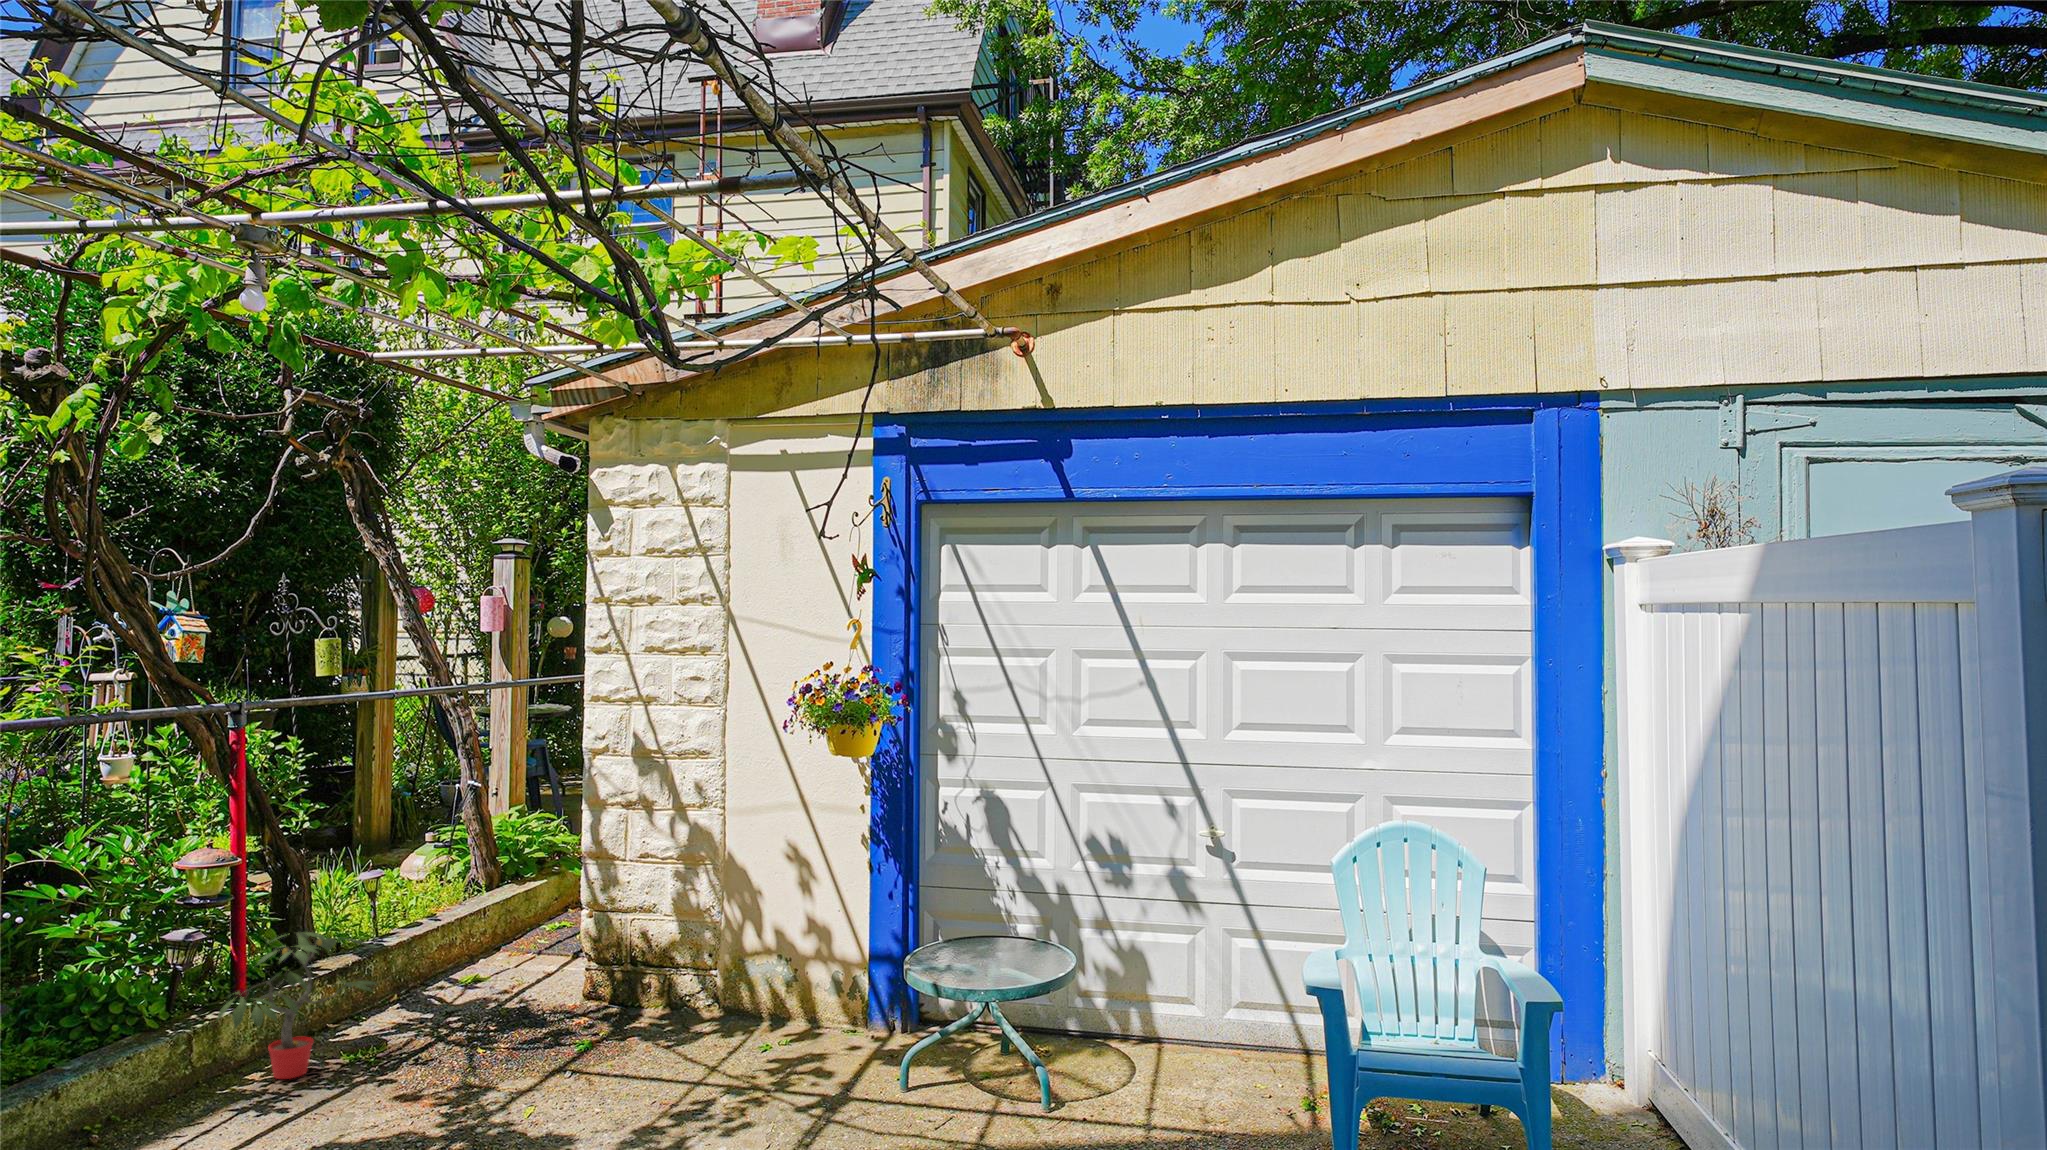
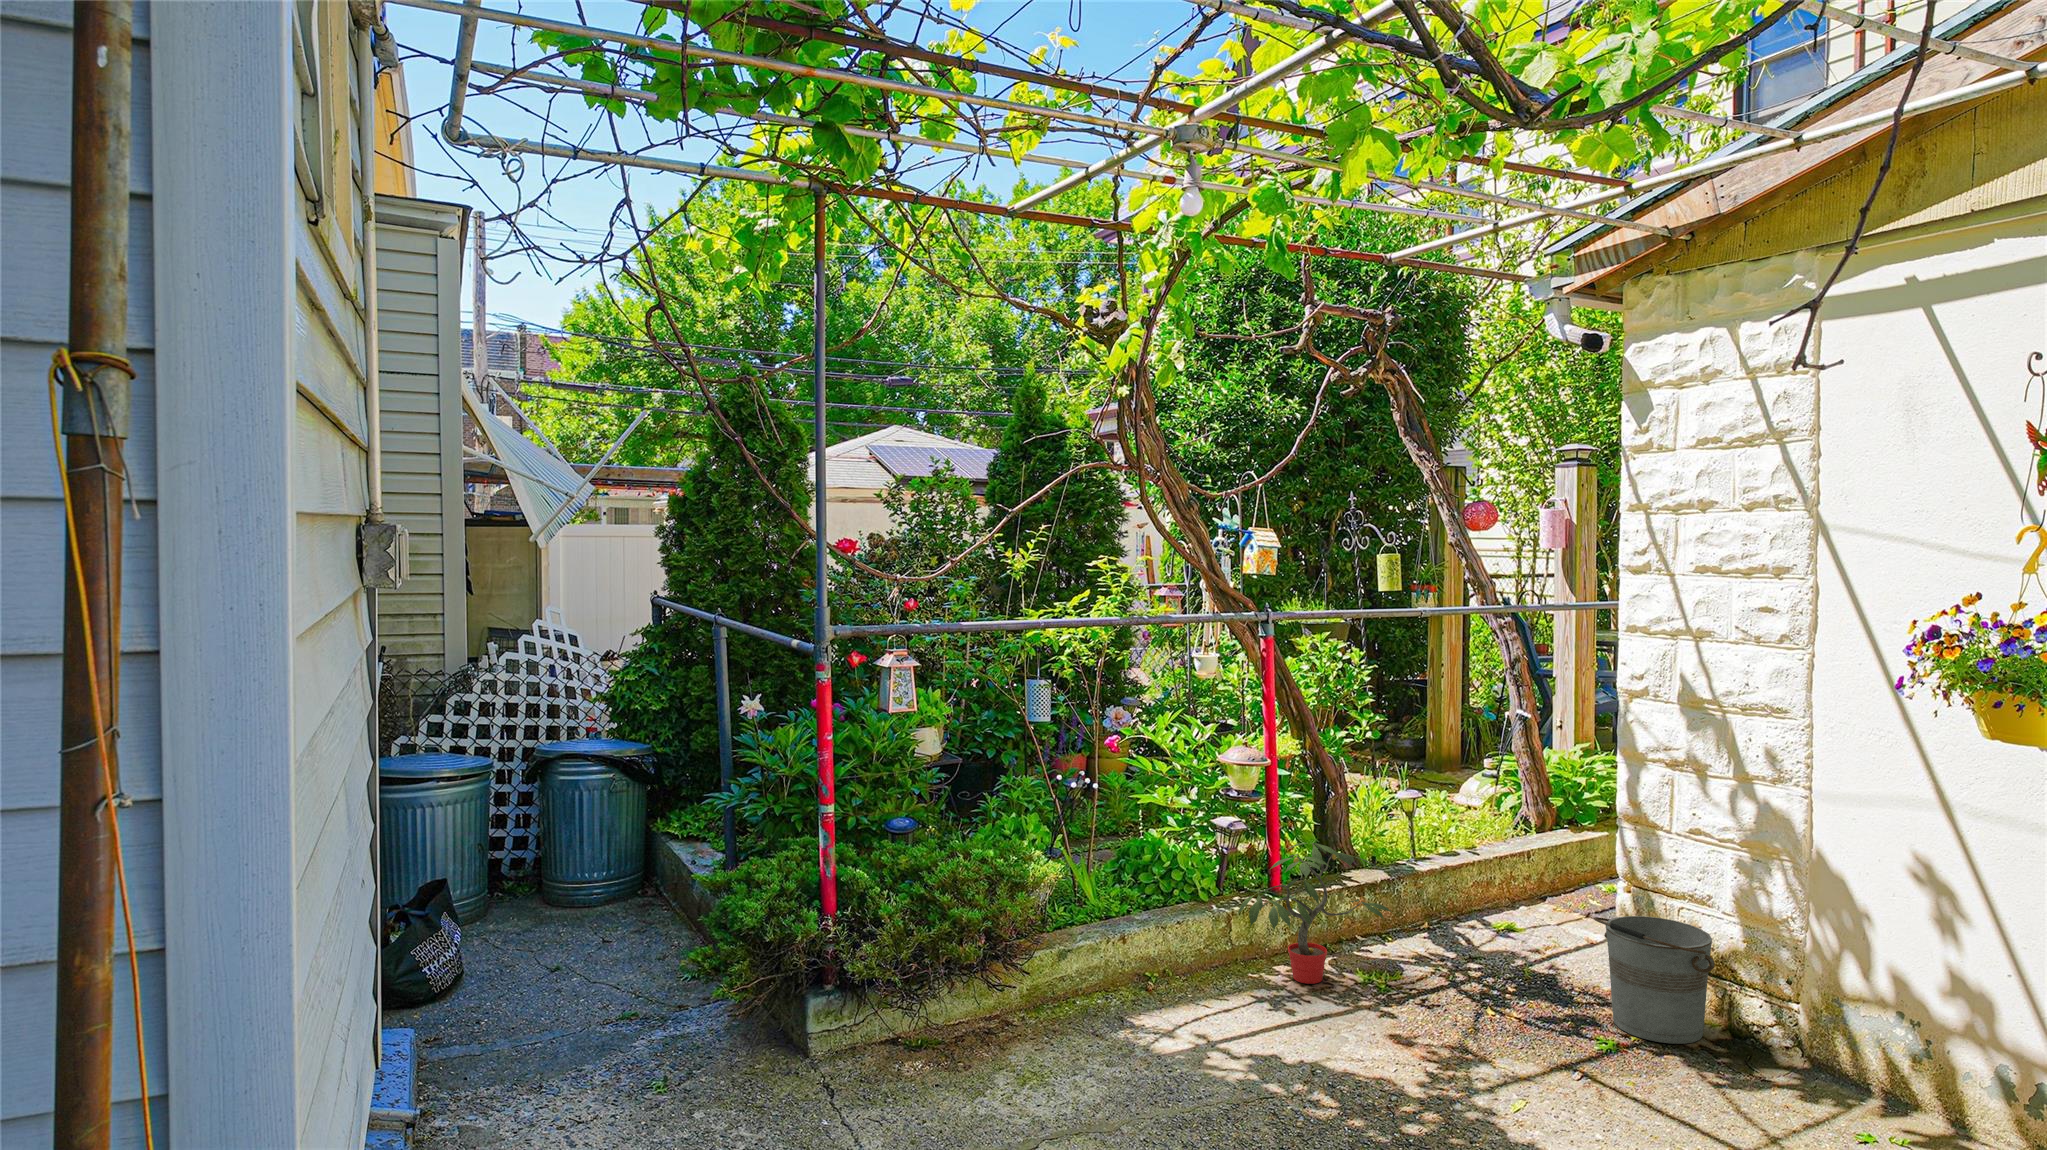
bucket: none [569,934,661,1033] -> present [1594,916,1715,1044]

